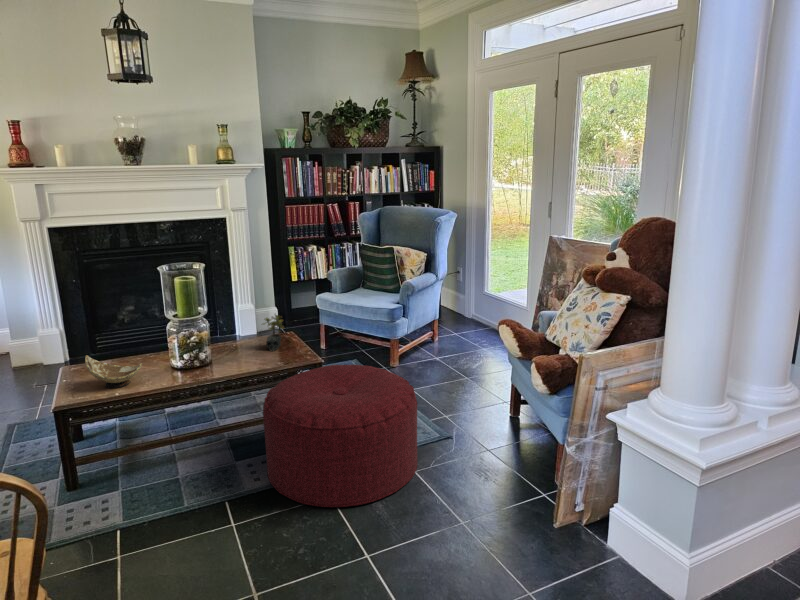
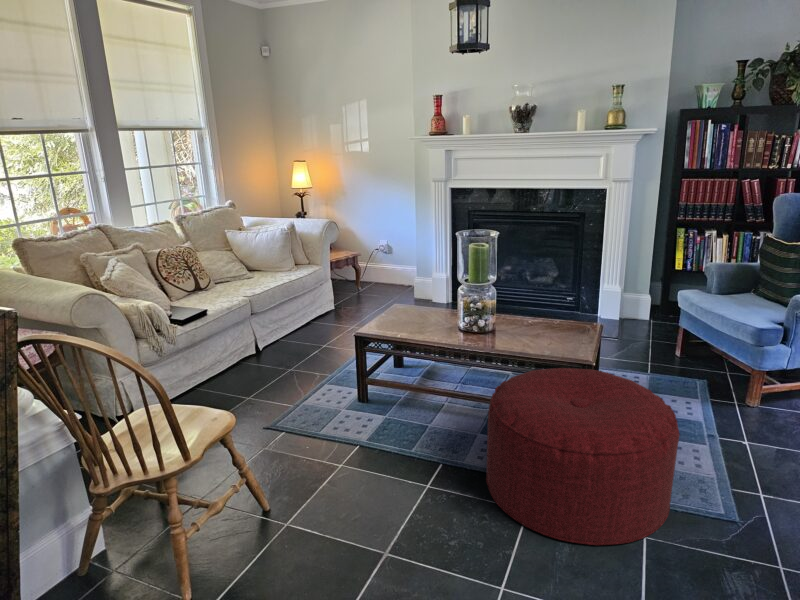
succulent plant: present [263,315,284,351] -> none [551,298,576,337]
decorative bowl: present [85,355,142,388] -> none [383,297,423,331]

